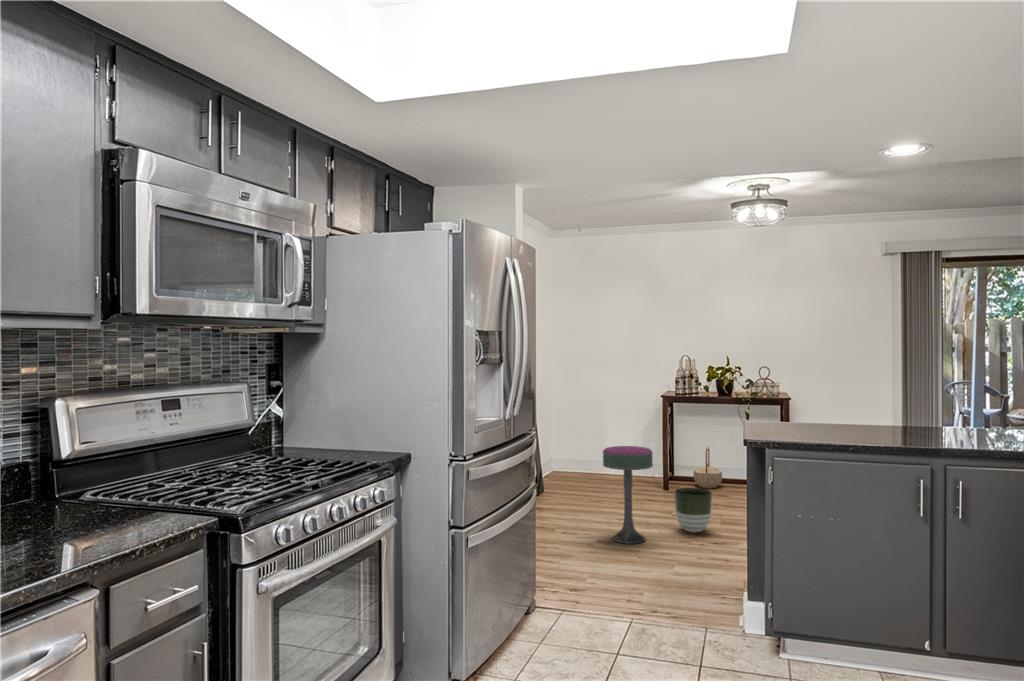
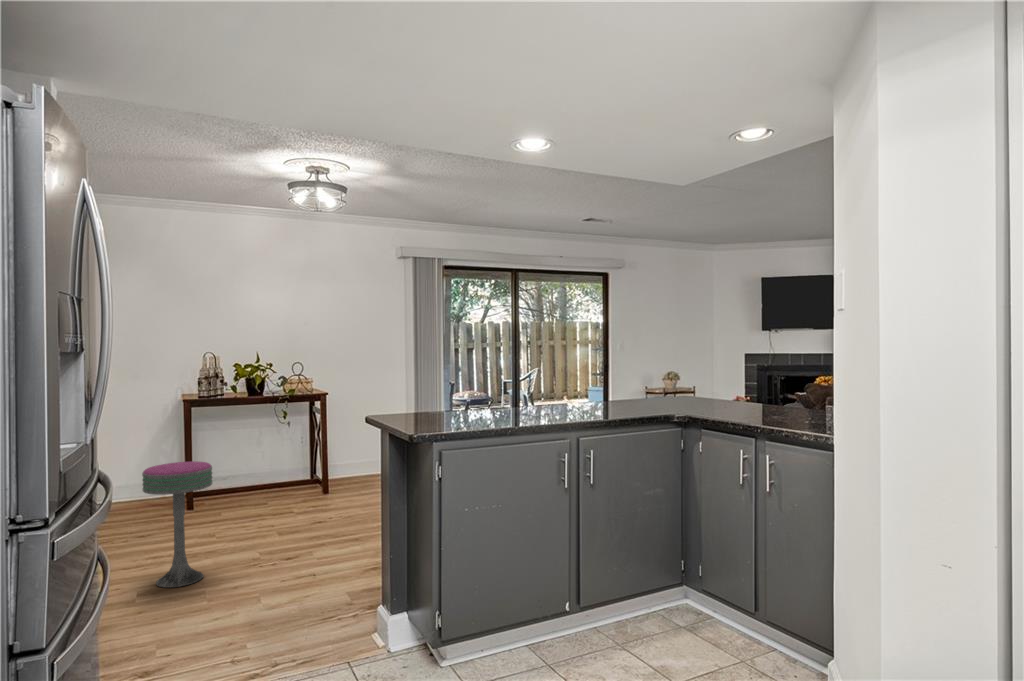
basket: present [694,446,722,489] -> none [219,452,252,499]
planter: present [675,488,712,533] -> none [231,500,275,552]

